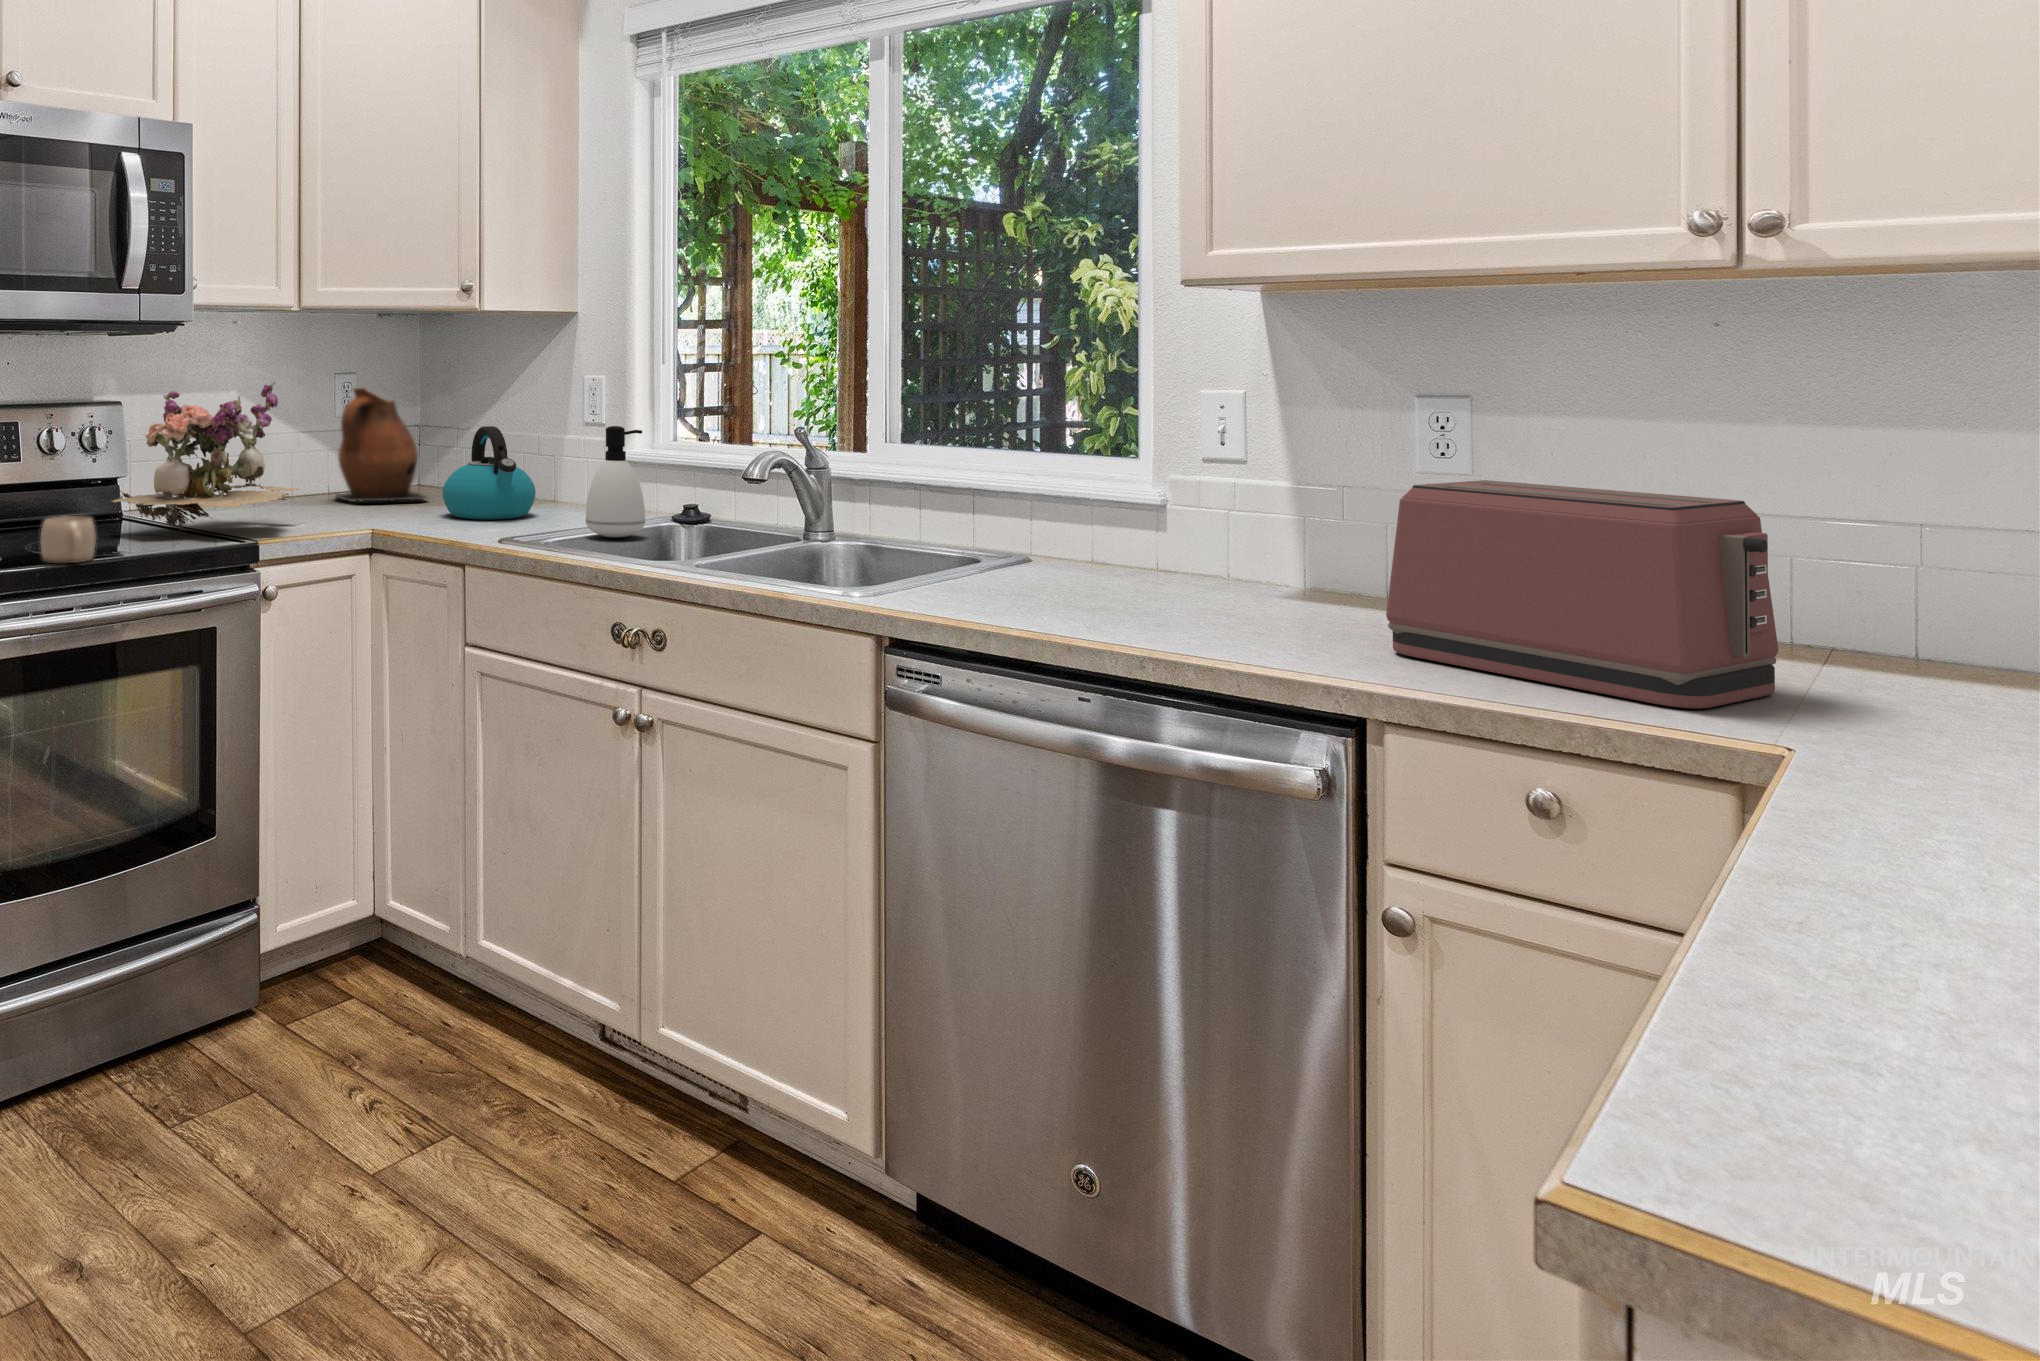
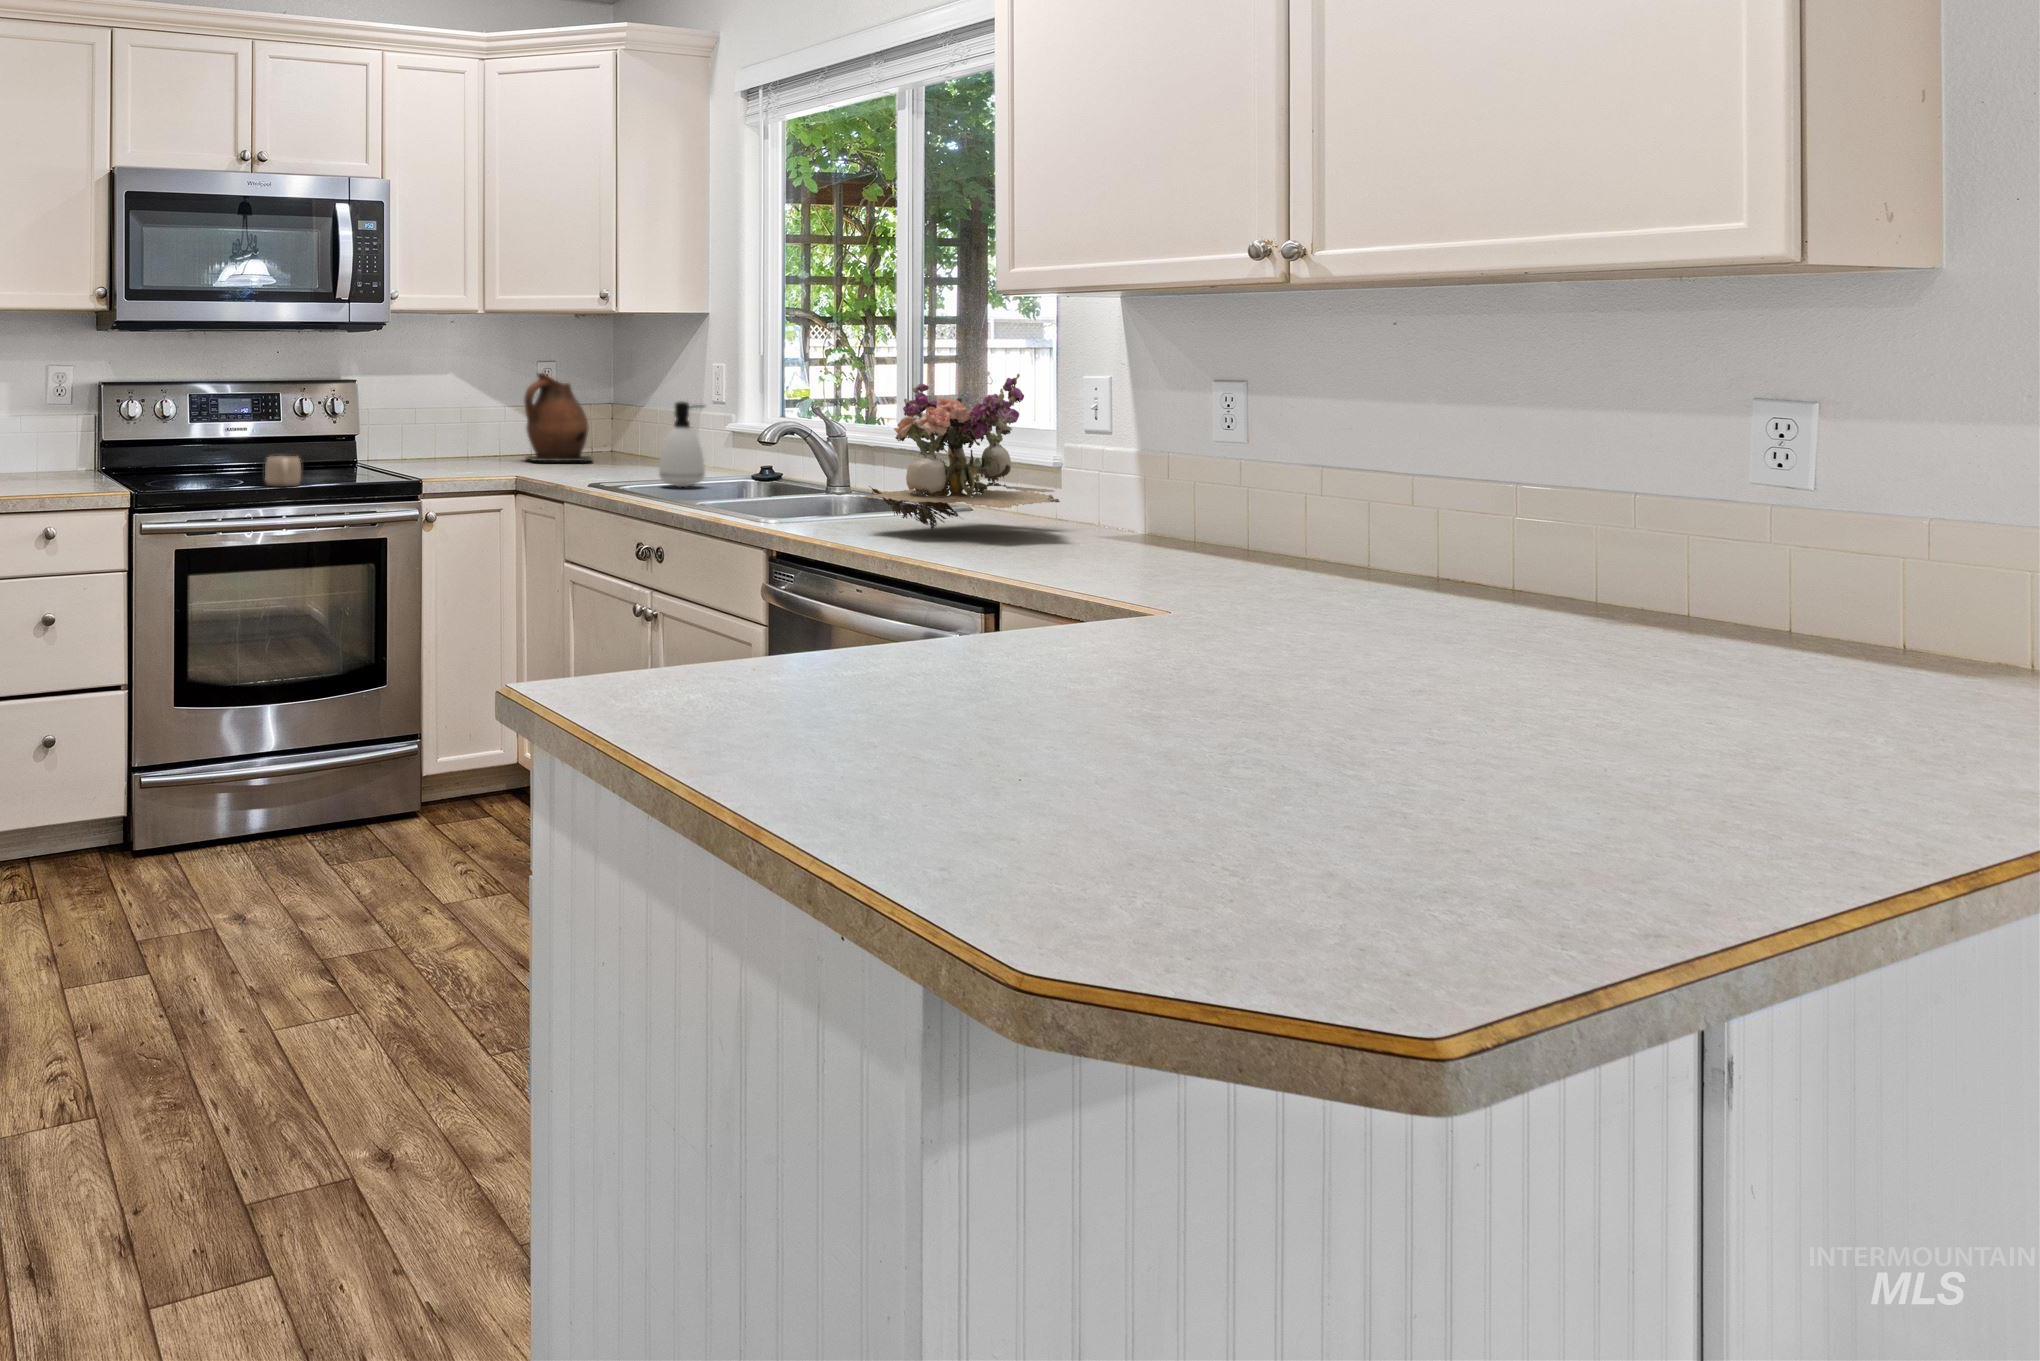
flower arrangement: present [111,381,300,530] -> present [865,374,1060,530]
kettle: present [442,426,536,520] -> none [583,403,655,474]
toaster: present [1386,480,1778,709] -> none [1064,440,1291,593]

